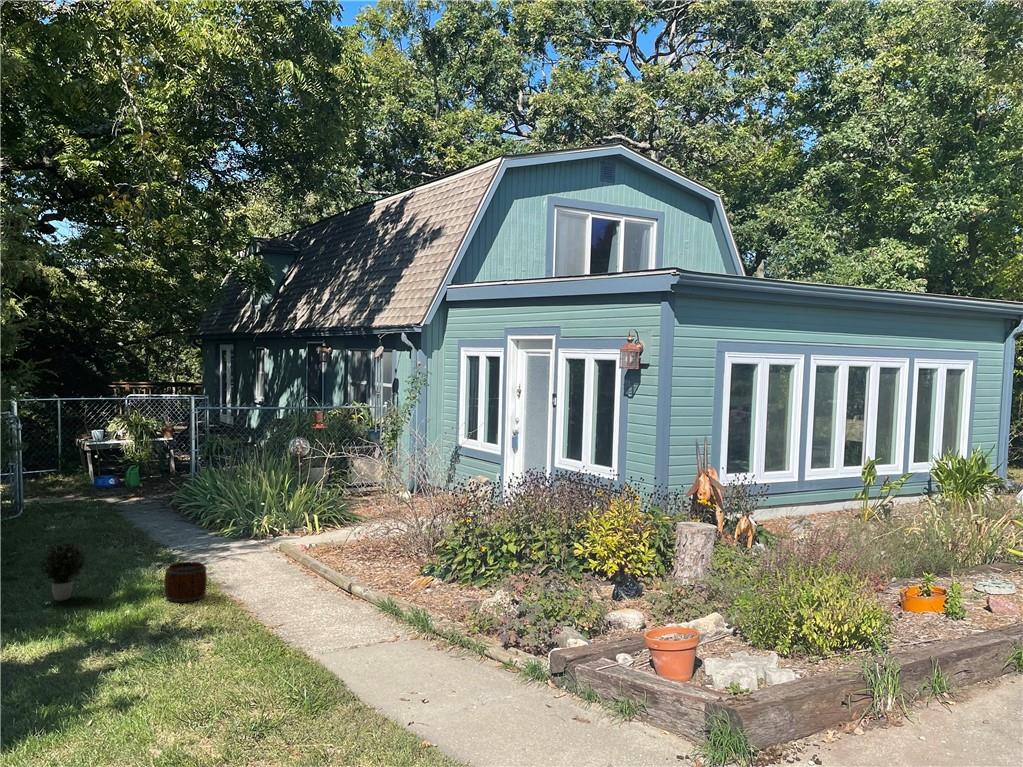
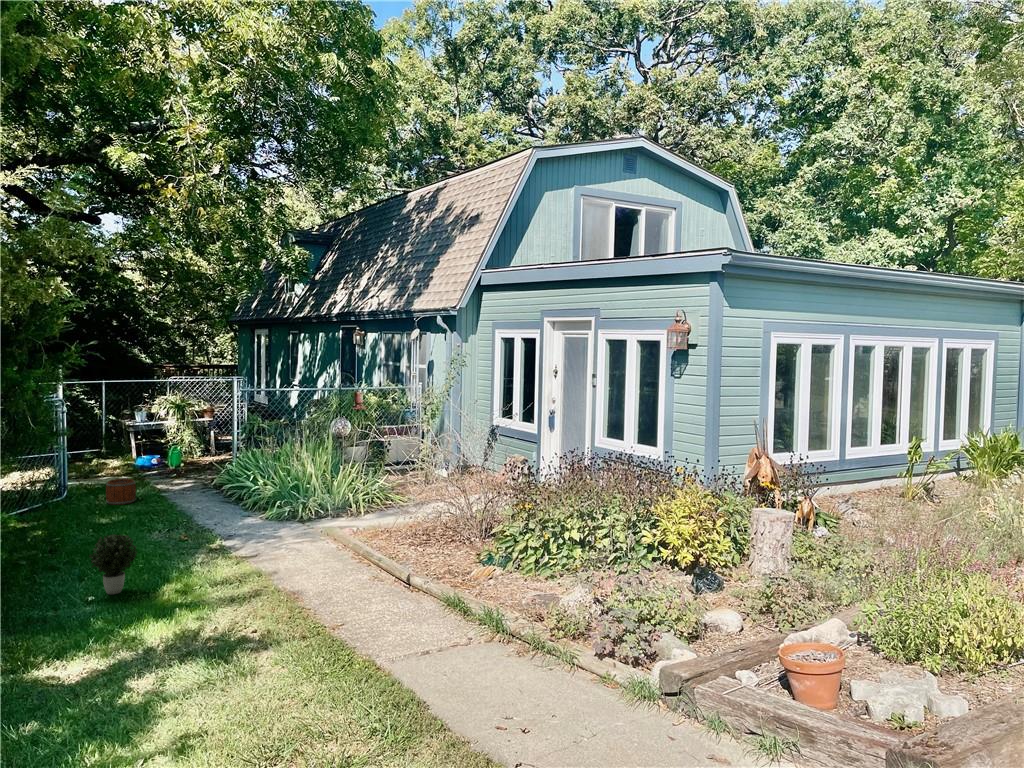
bucket: present [165,562,207,603] -> present [106,478,136,505]

